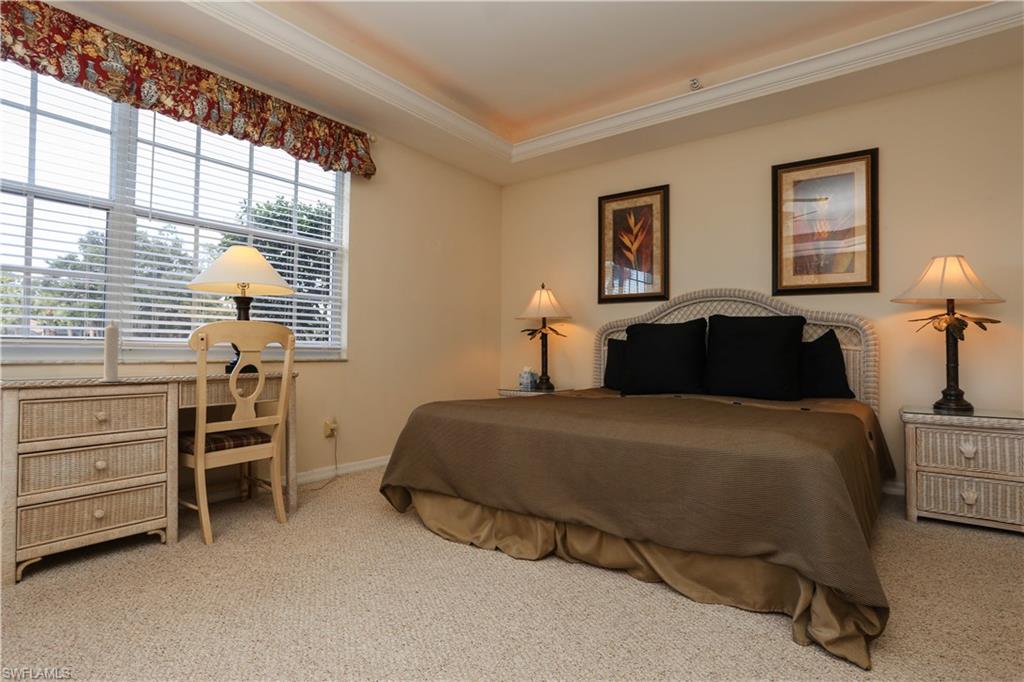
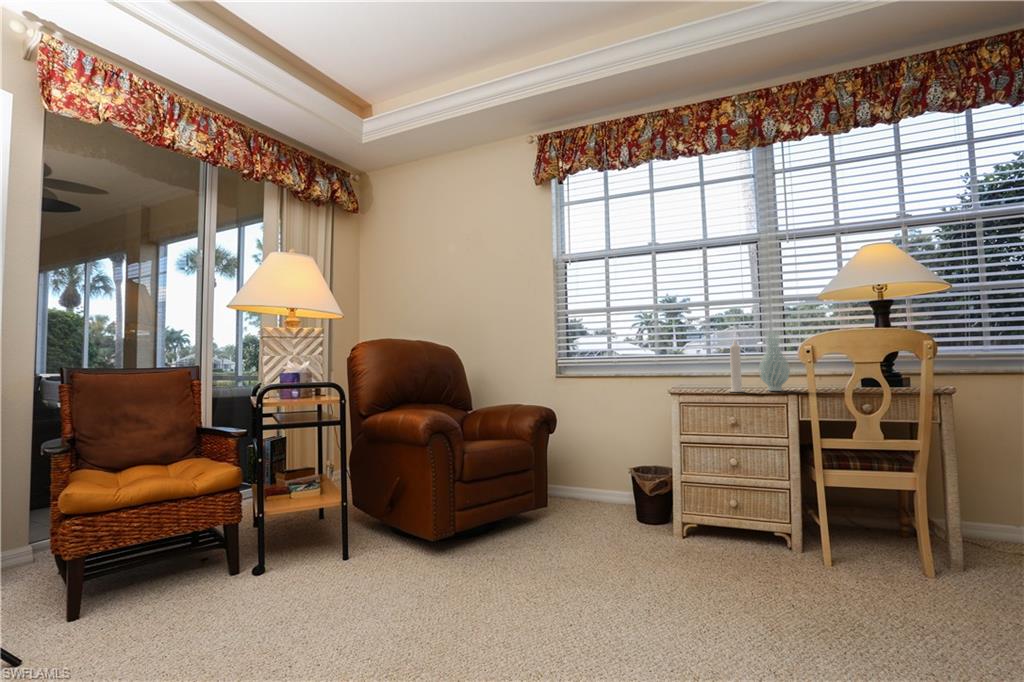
vase: none [136,314,172,379] -> present [759,332,790,391]

